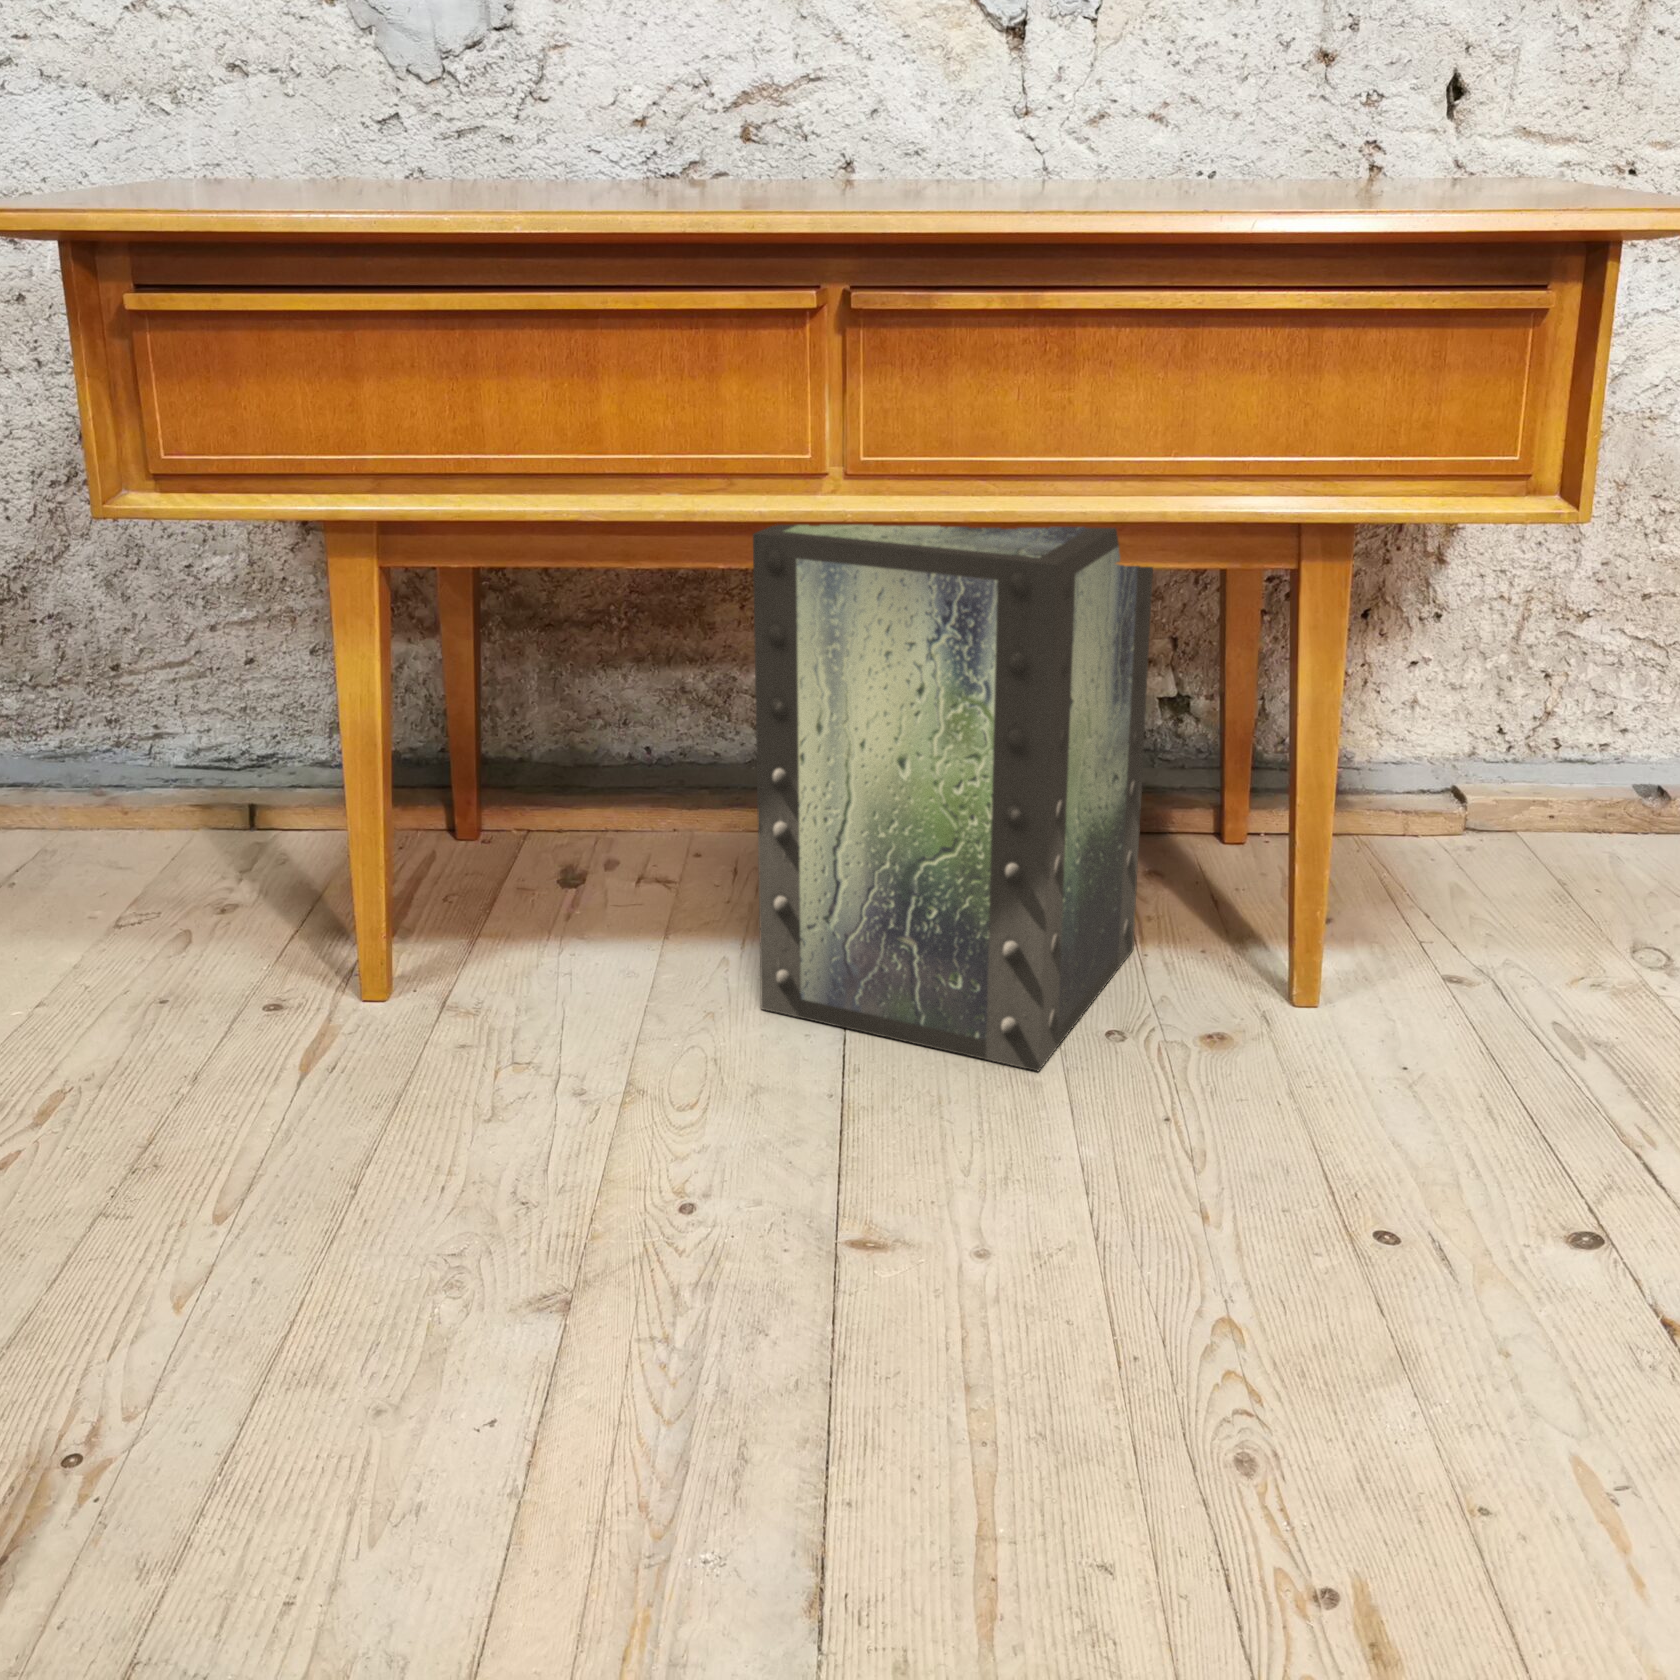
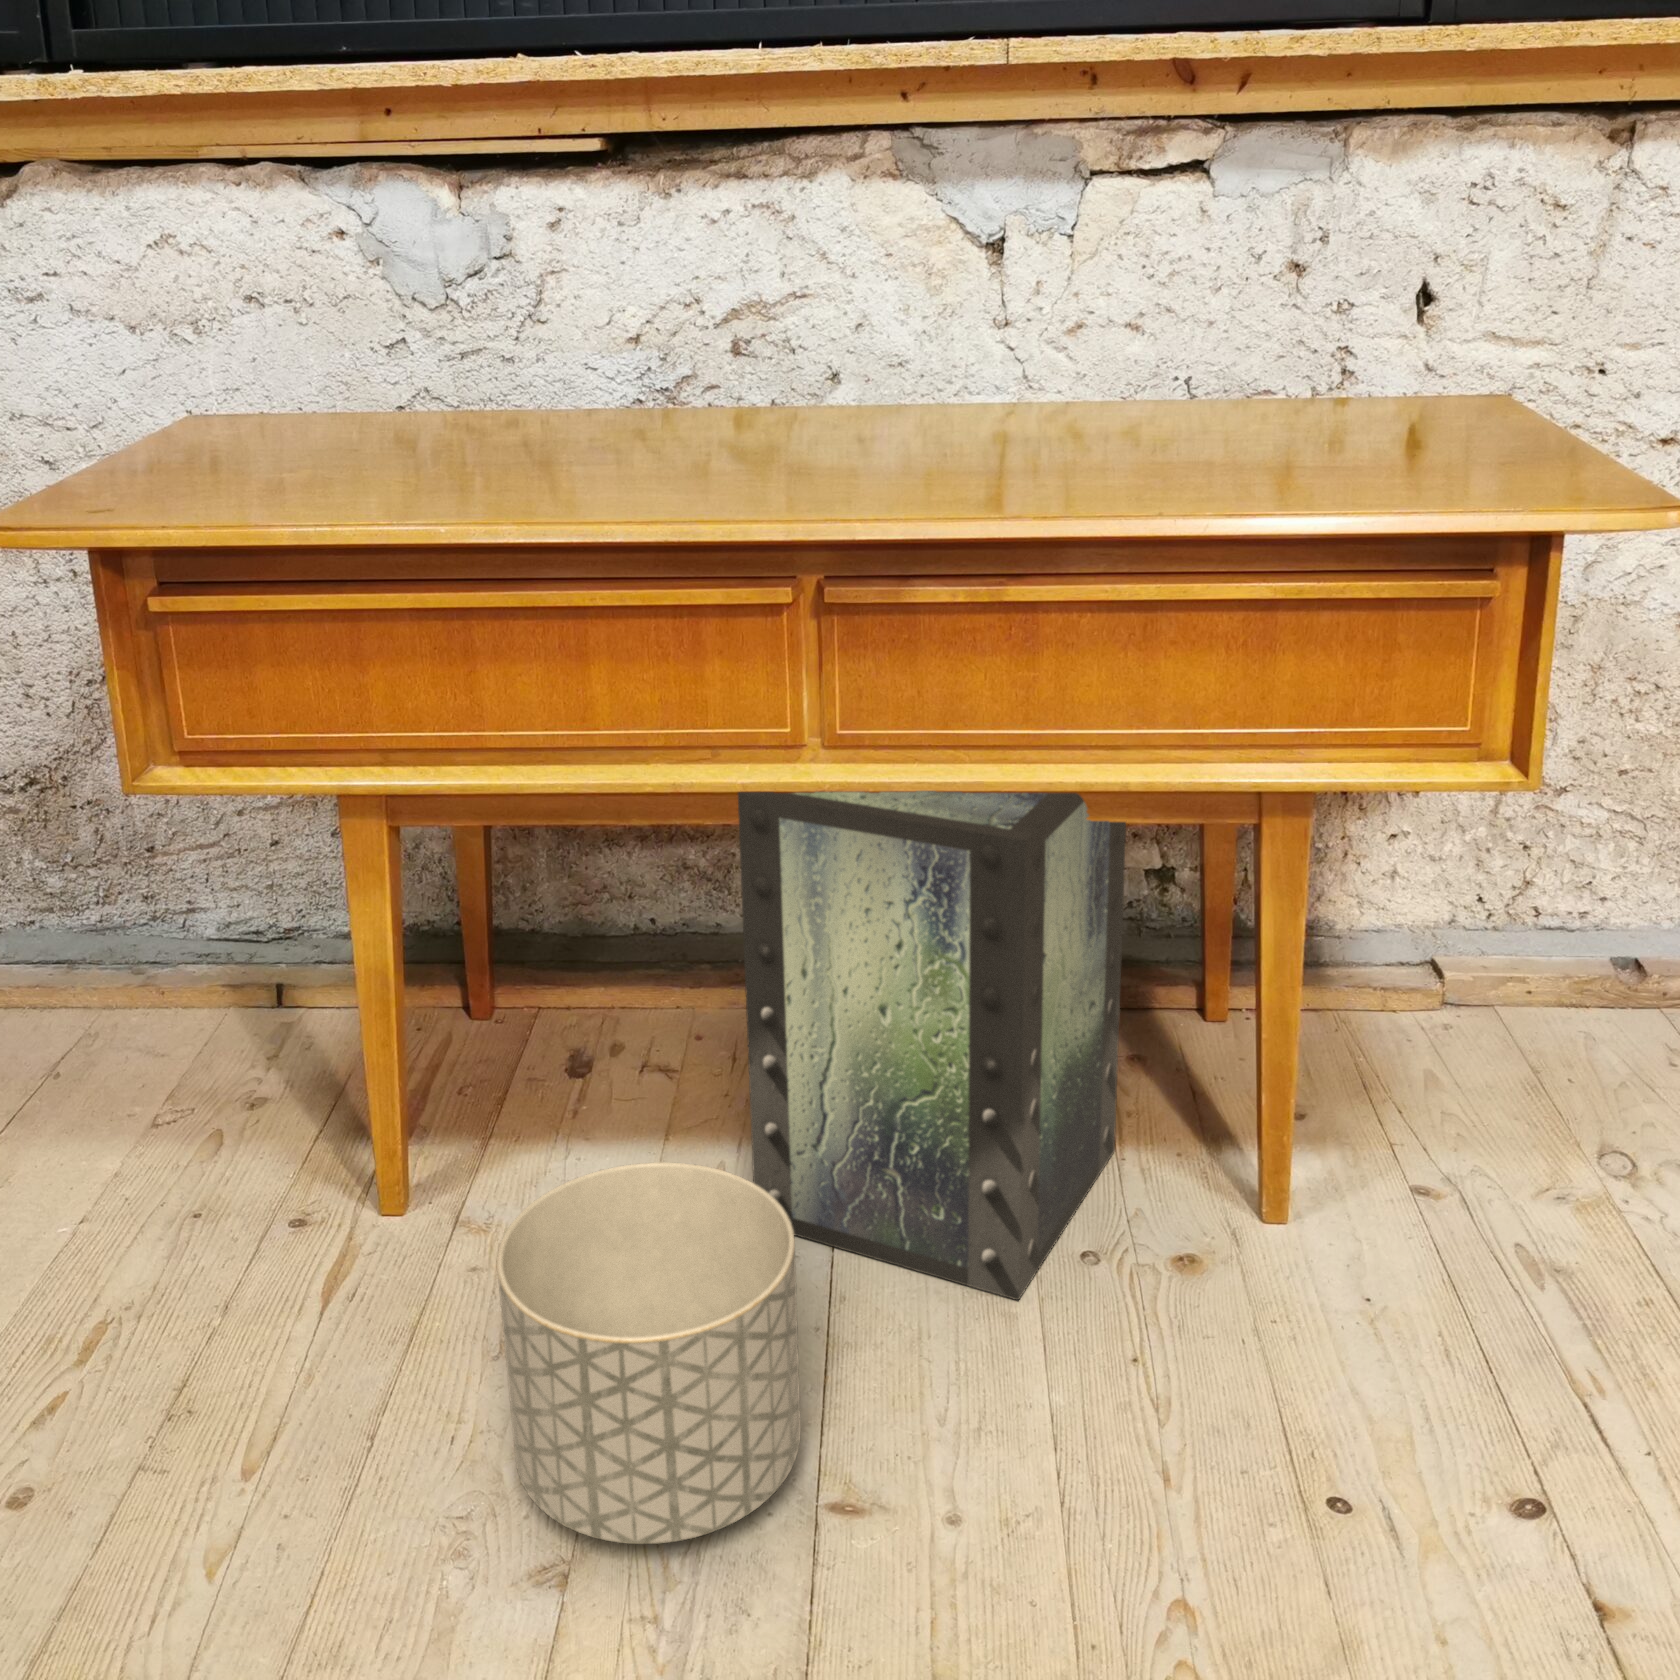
planter: none [501,895,817,1263] -> present [497,1162,801,1544]

